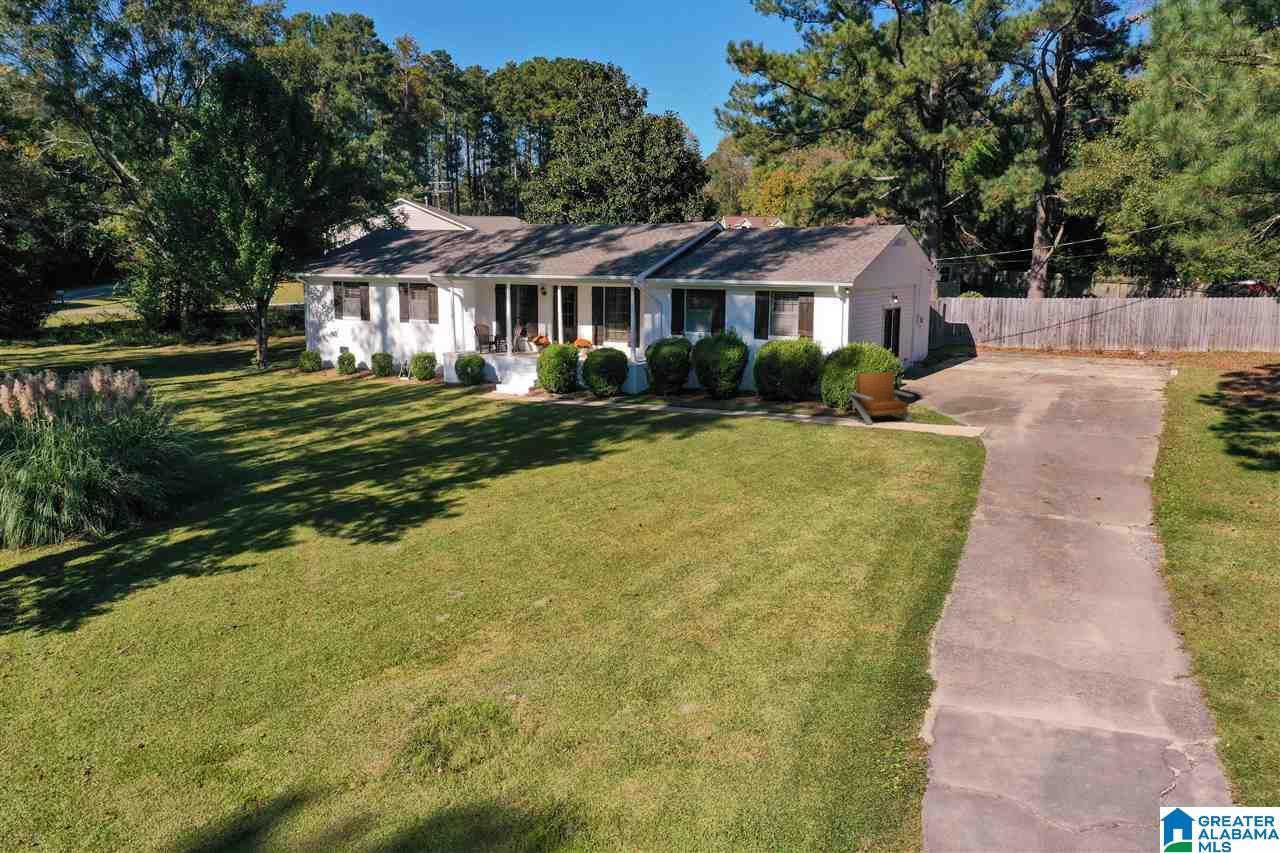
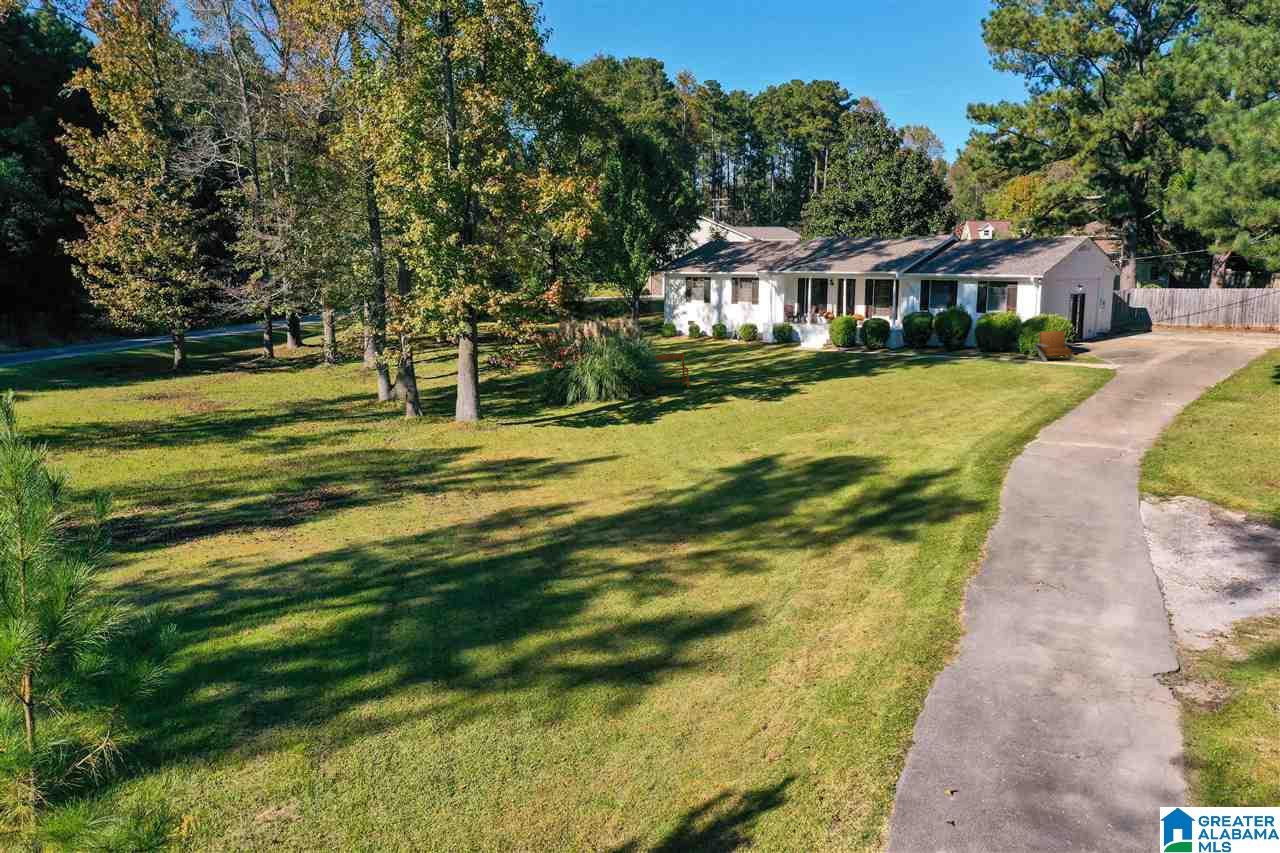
bench: none [84,450,188,543] -> present [654,353,689,390]

